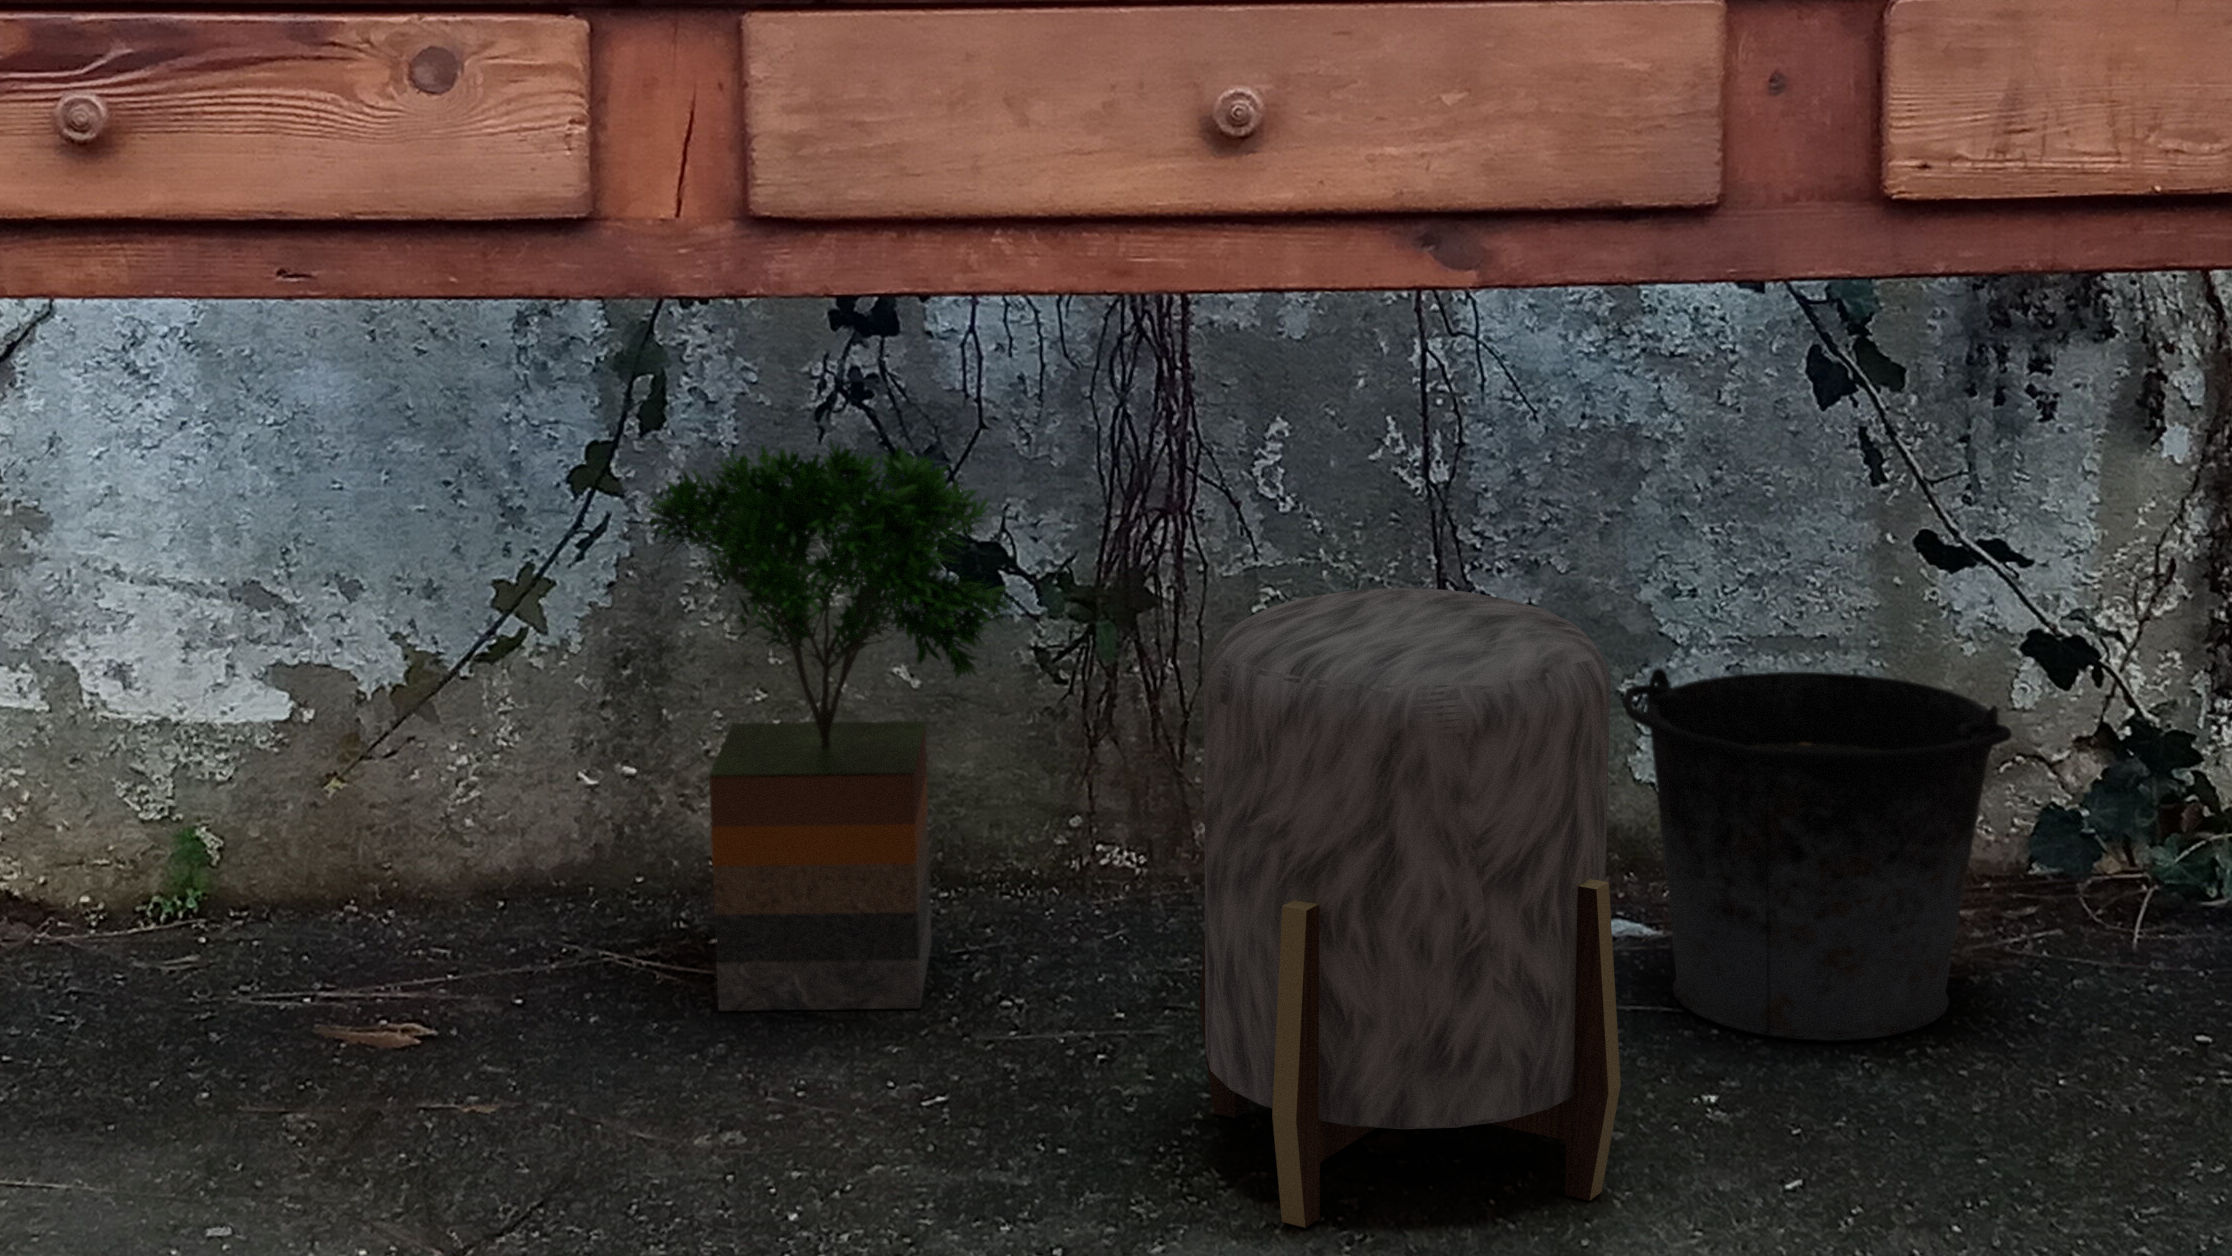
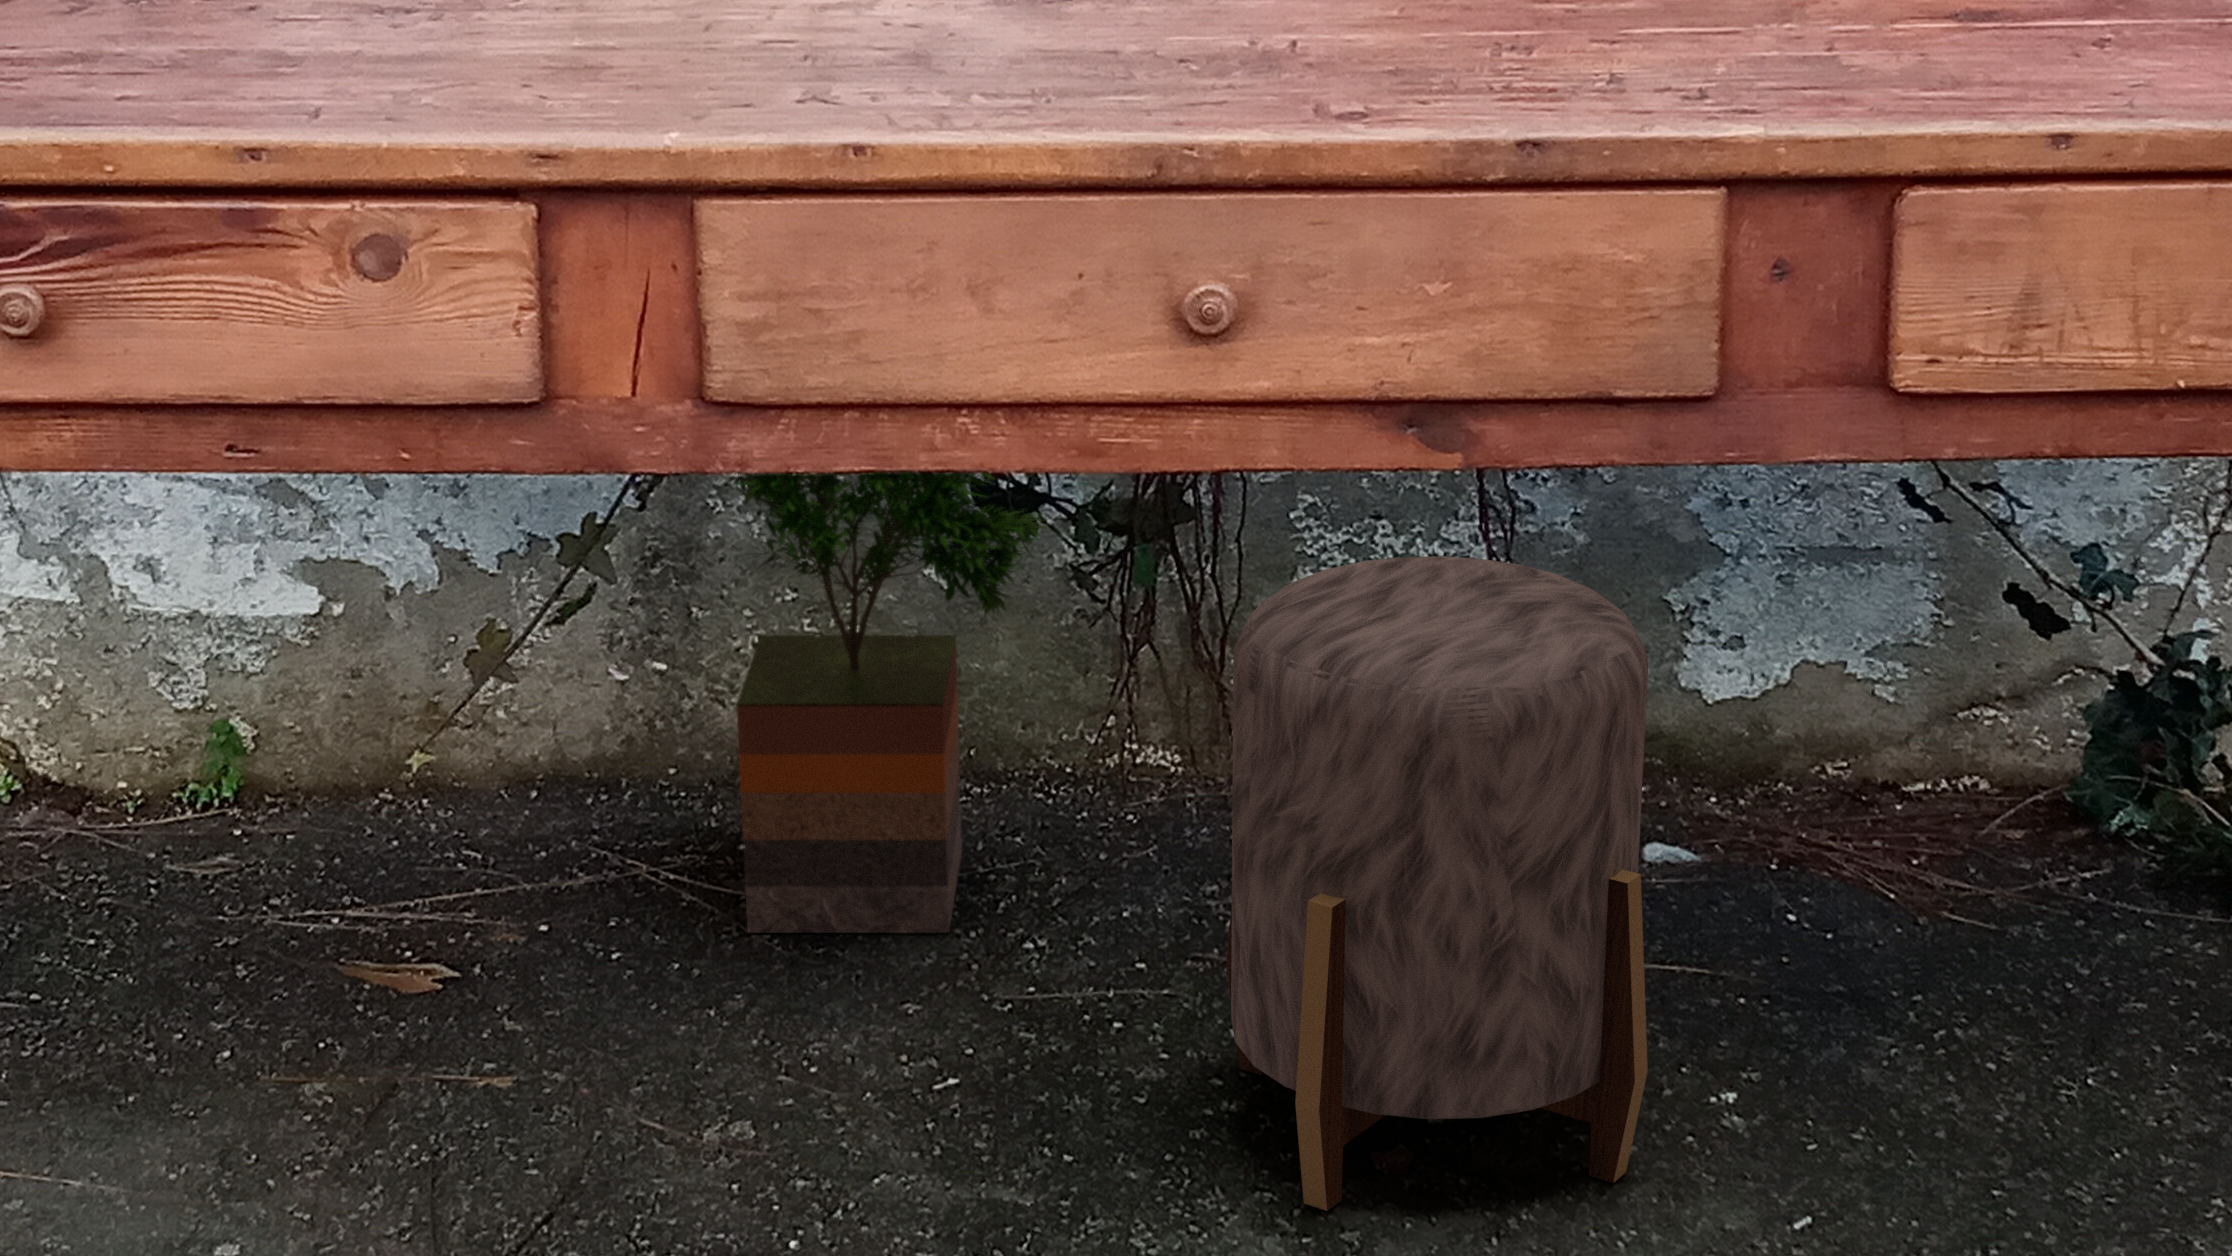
bucket: present [1622,668,2012,1041] -> none [1665,598,2065,989]

